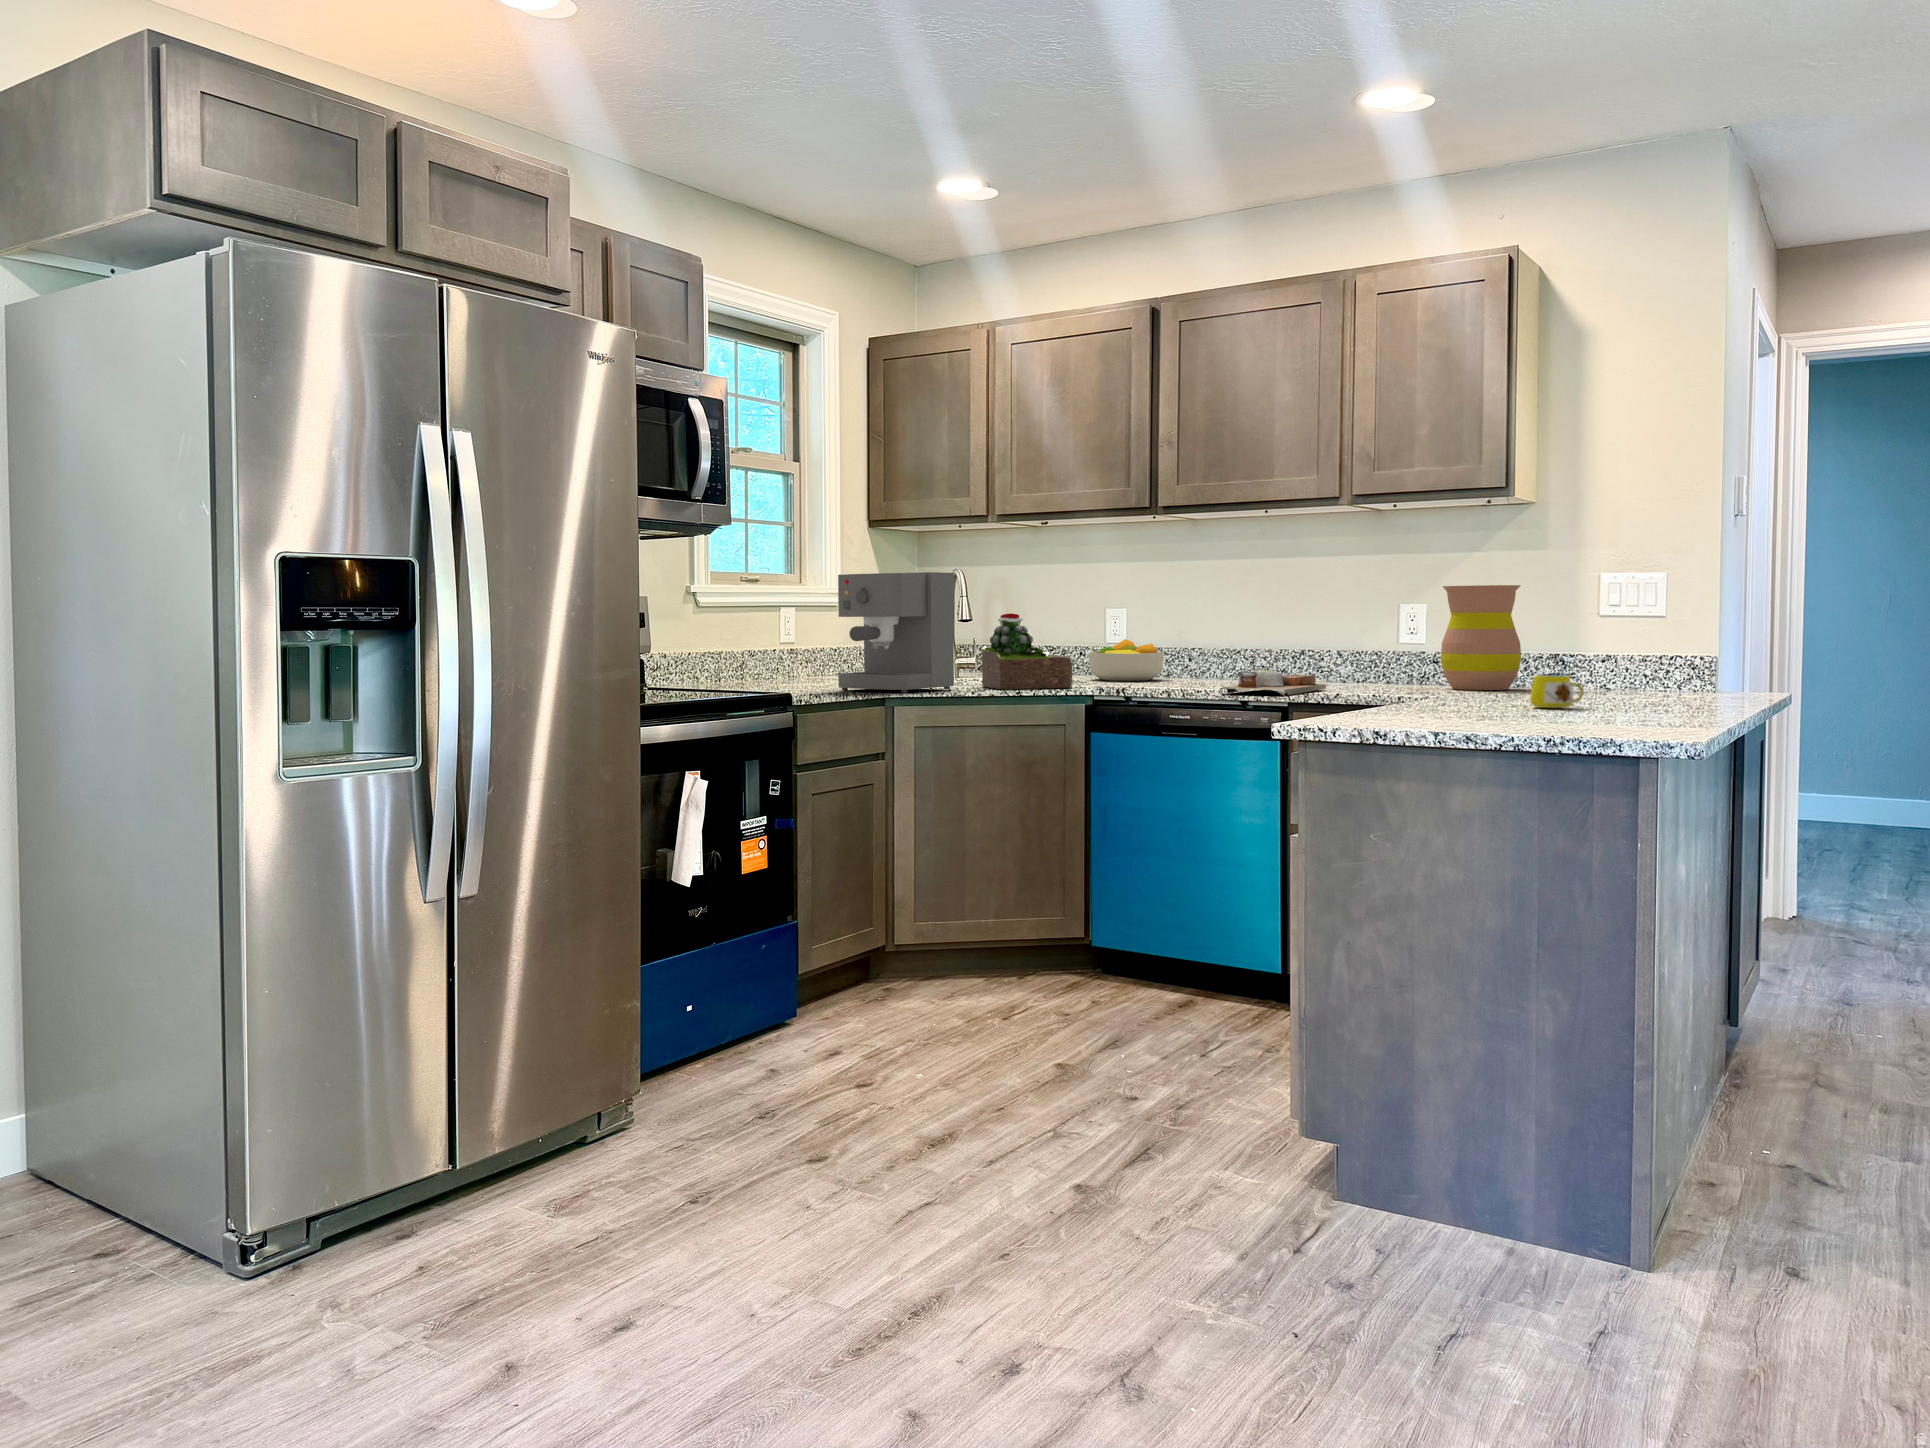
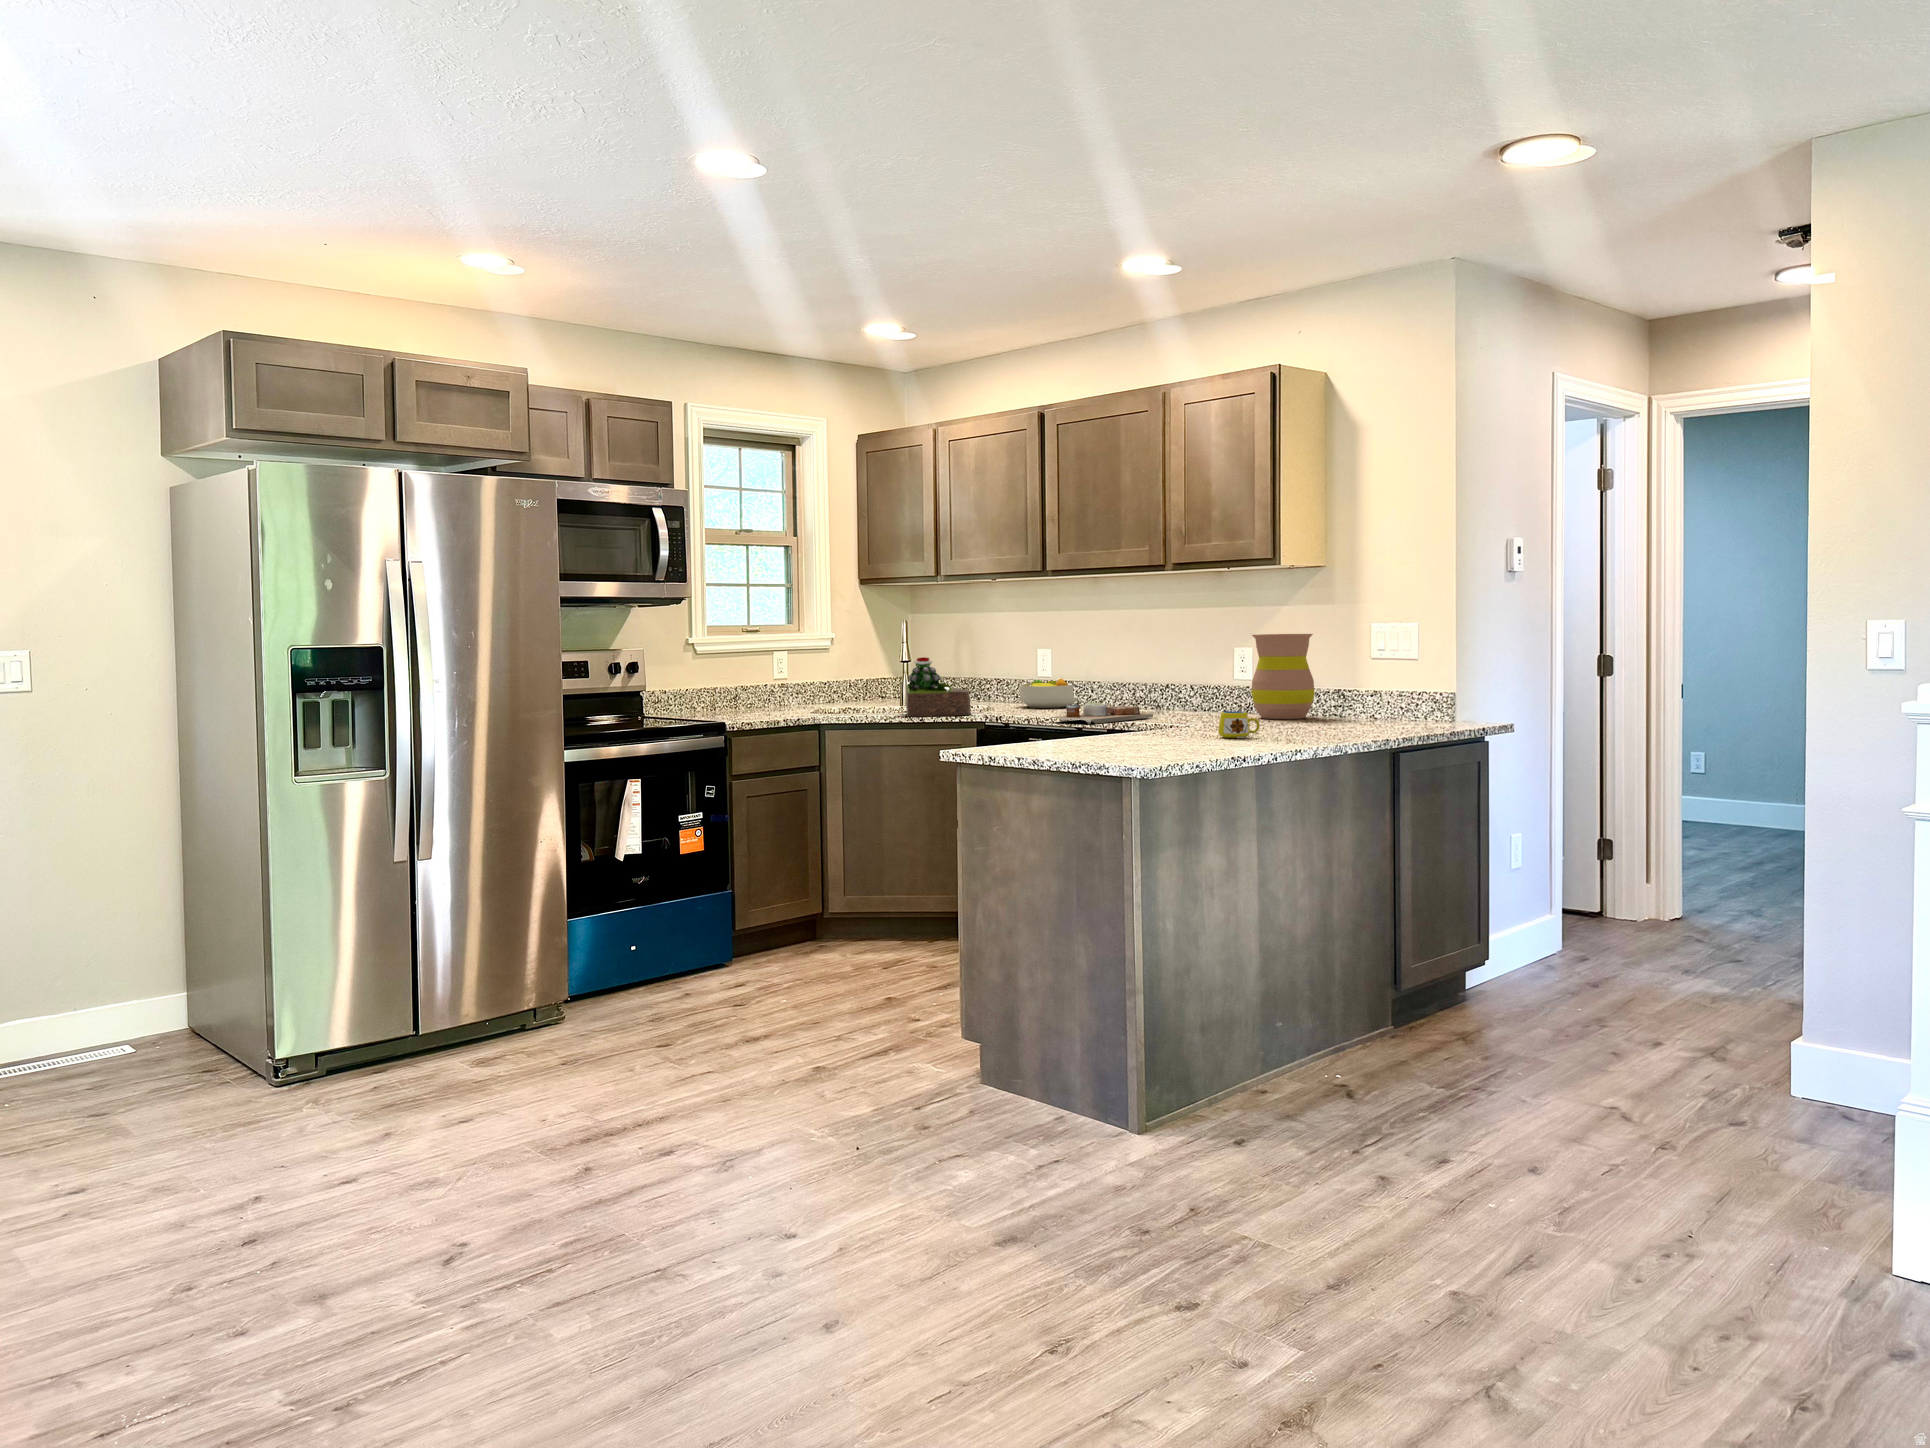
coffee maker: present [838,572,954,693] -> none [780,628,873,719]

